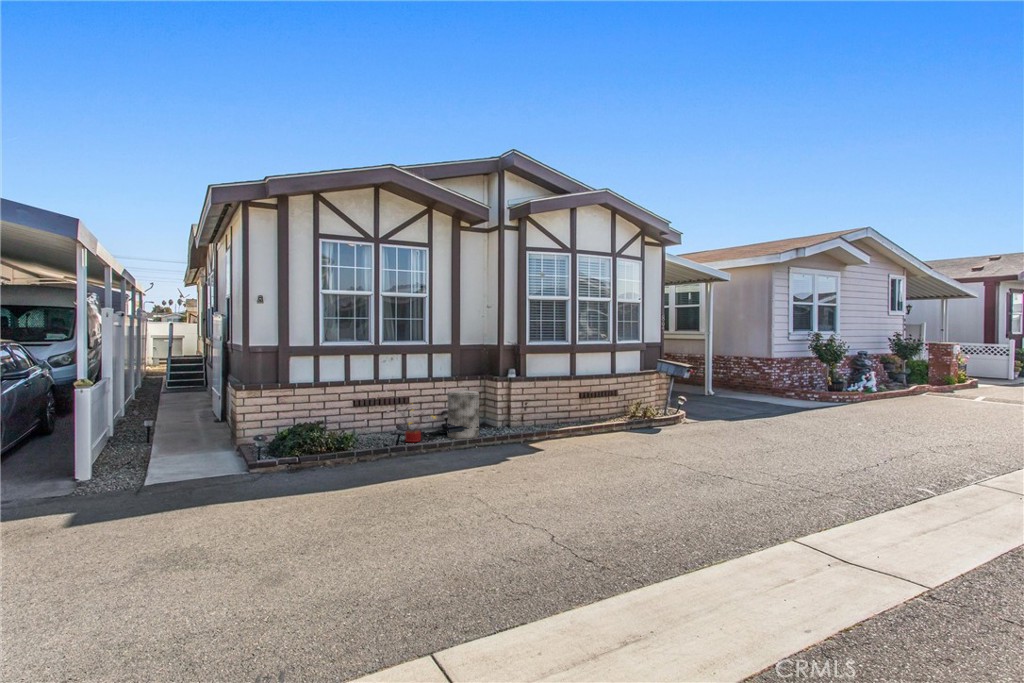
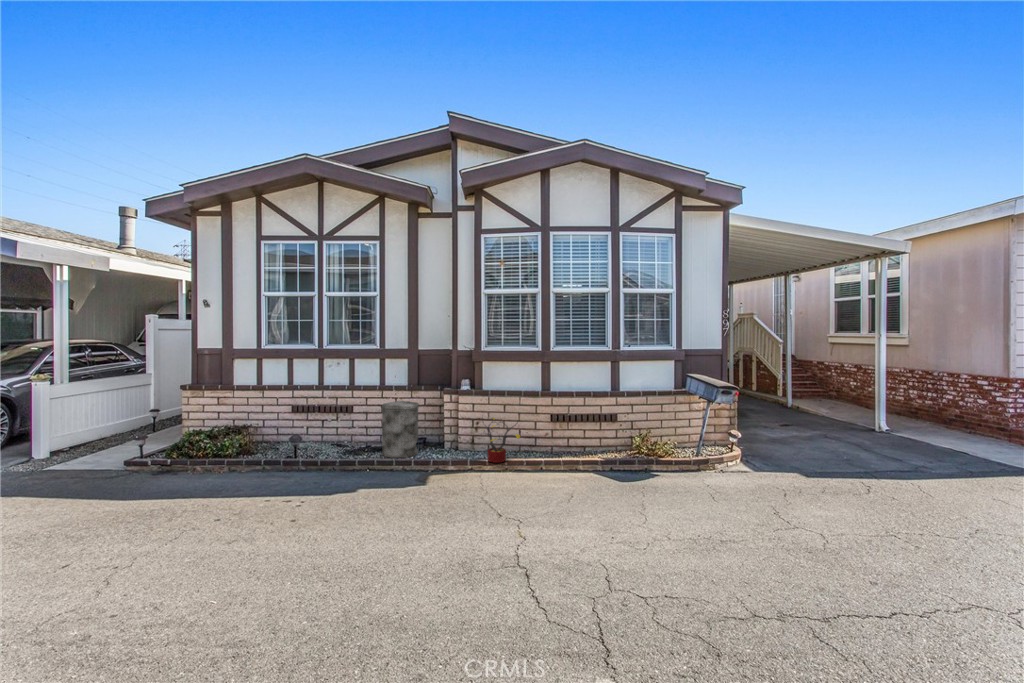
decorative plant: present [403,409,422,442] -> present [482,418,520,463]

